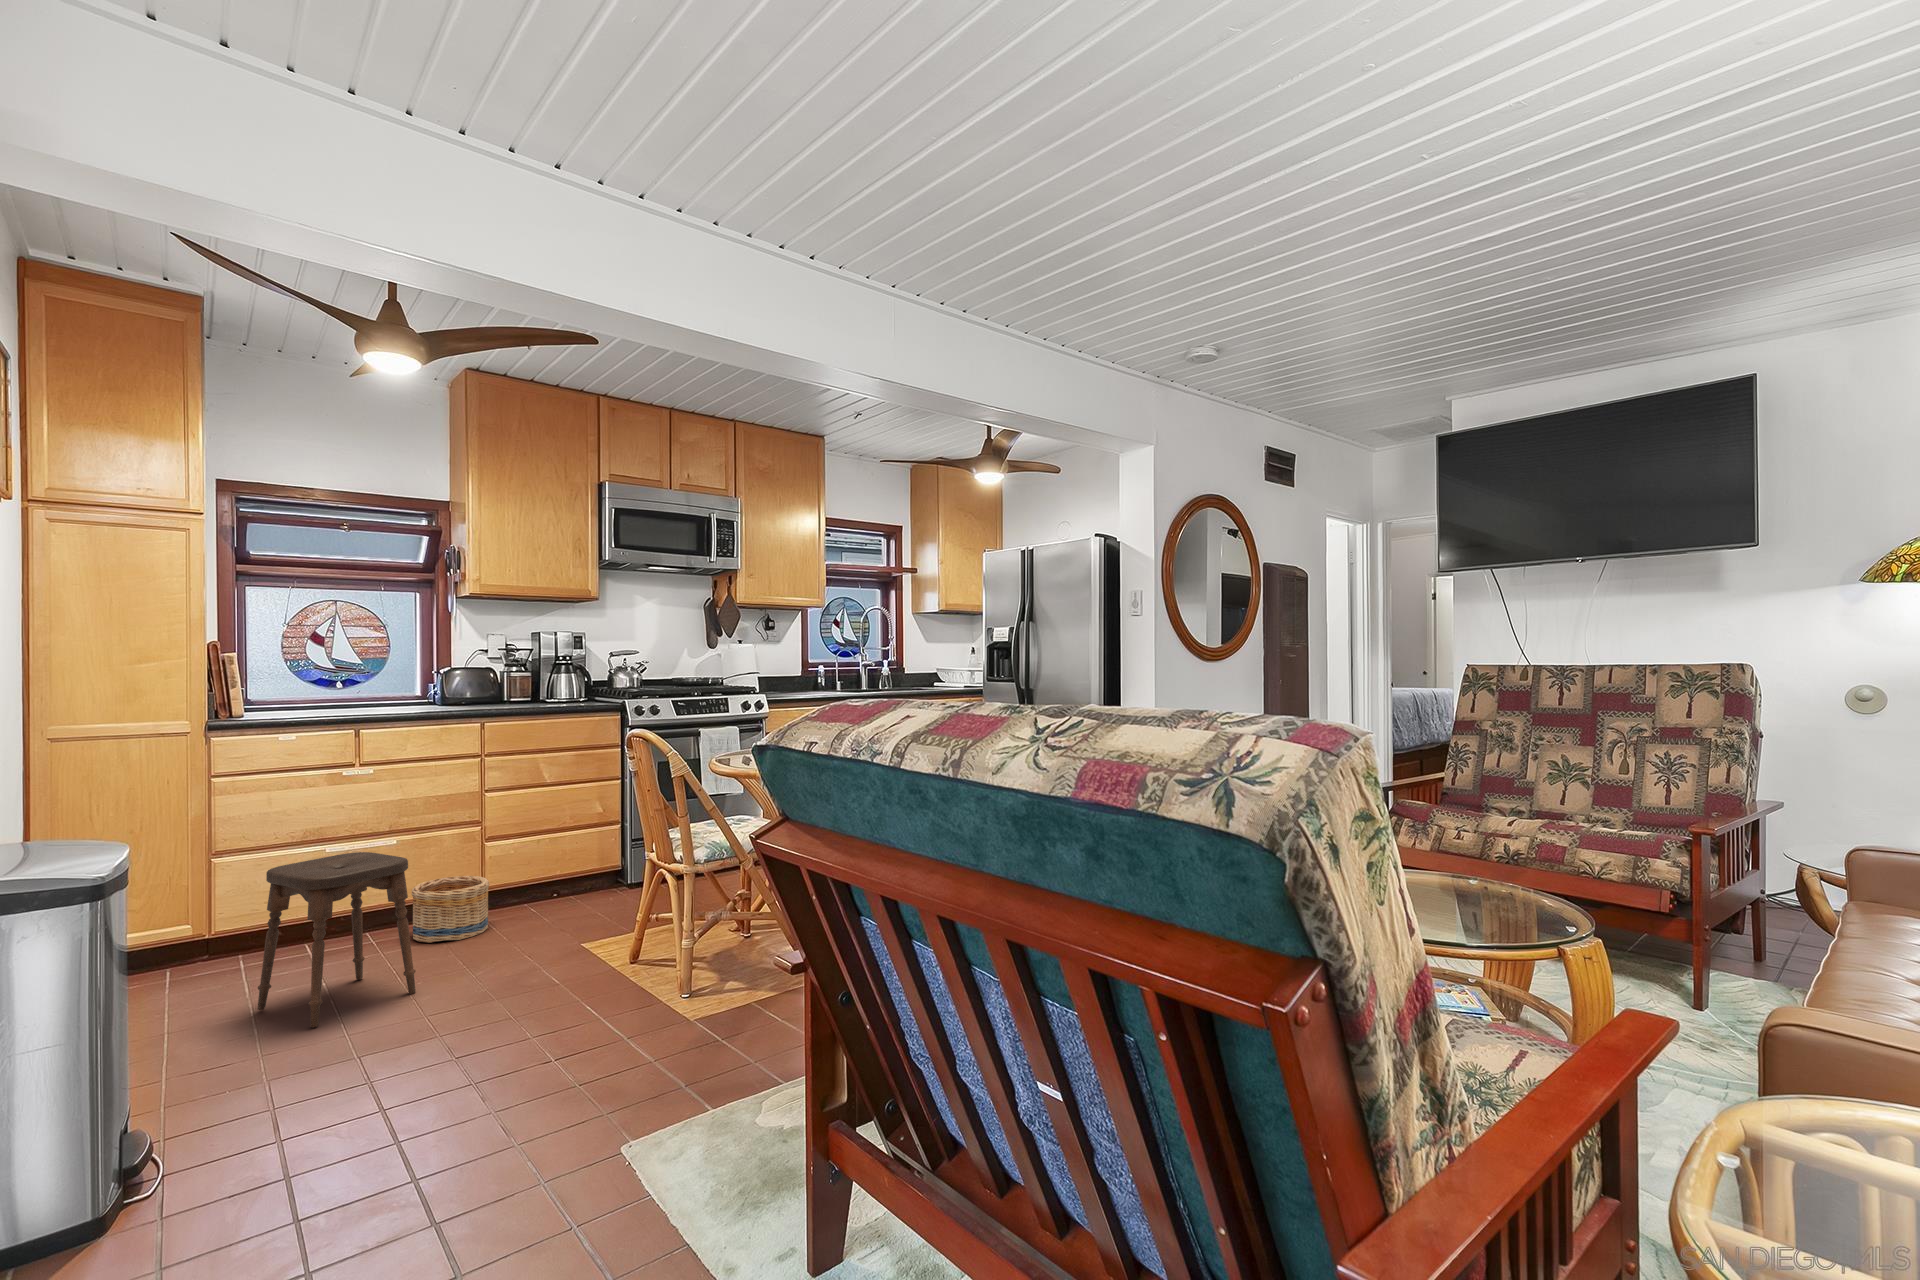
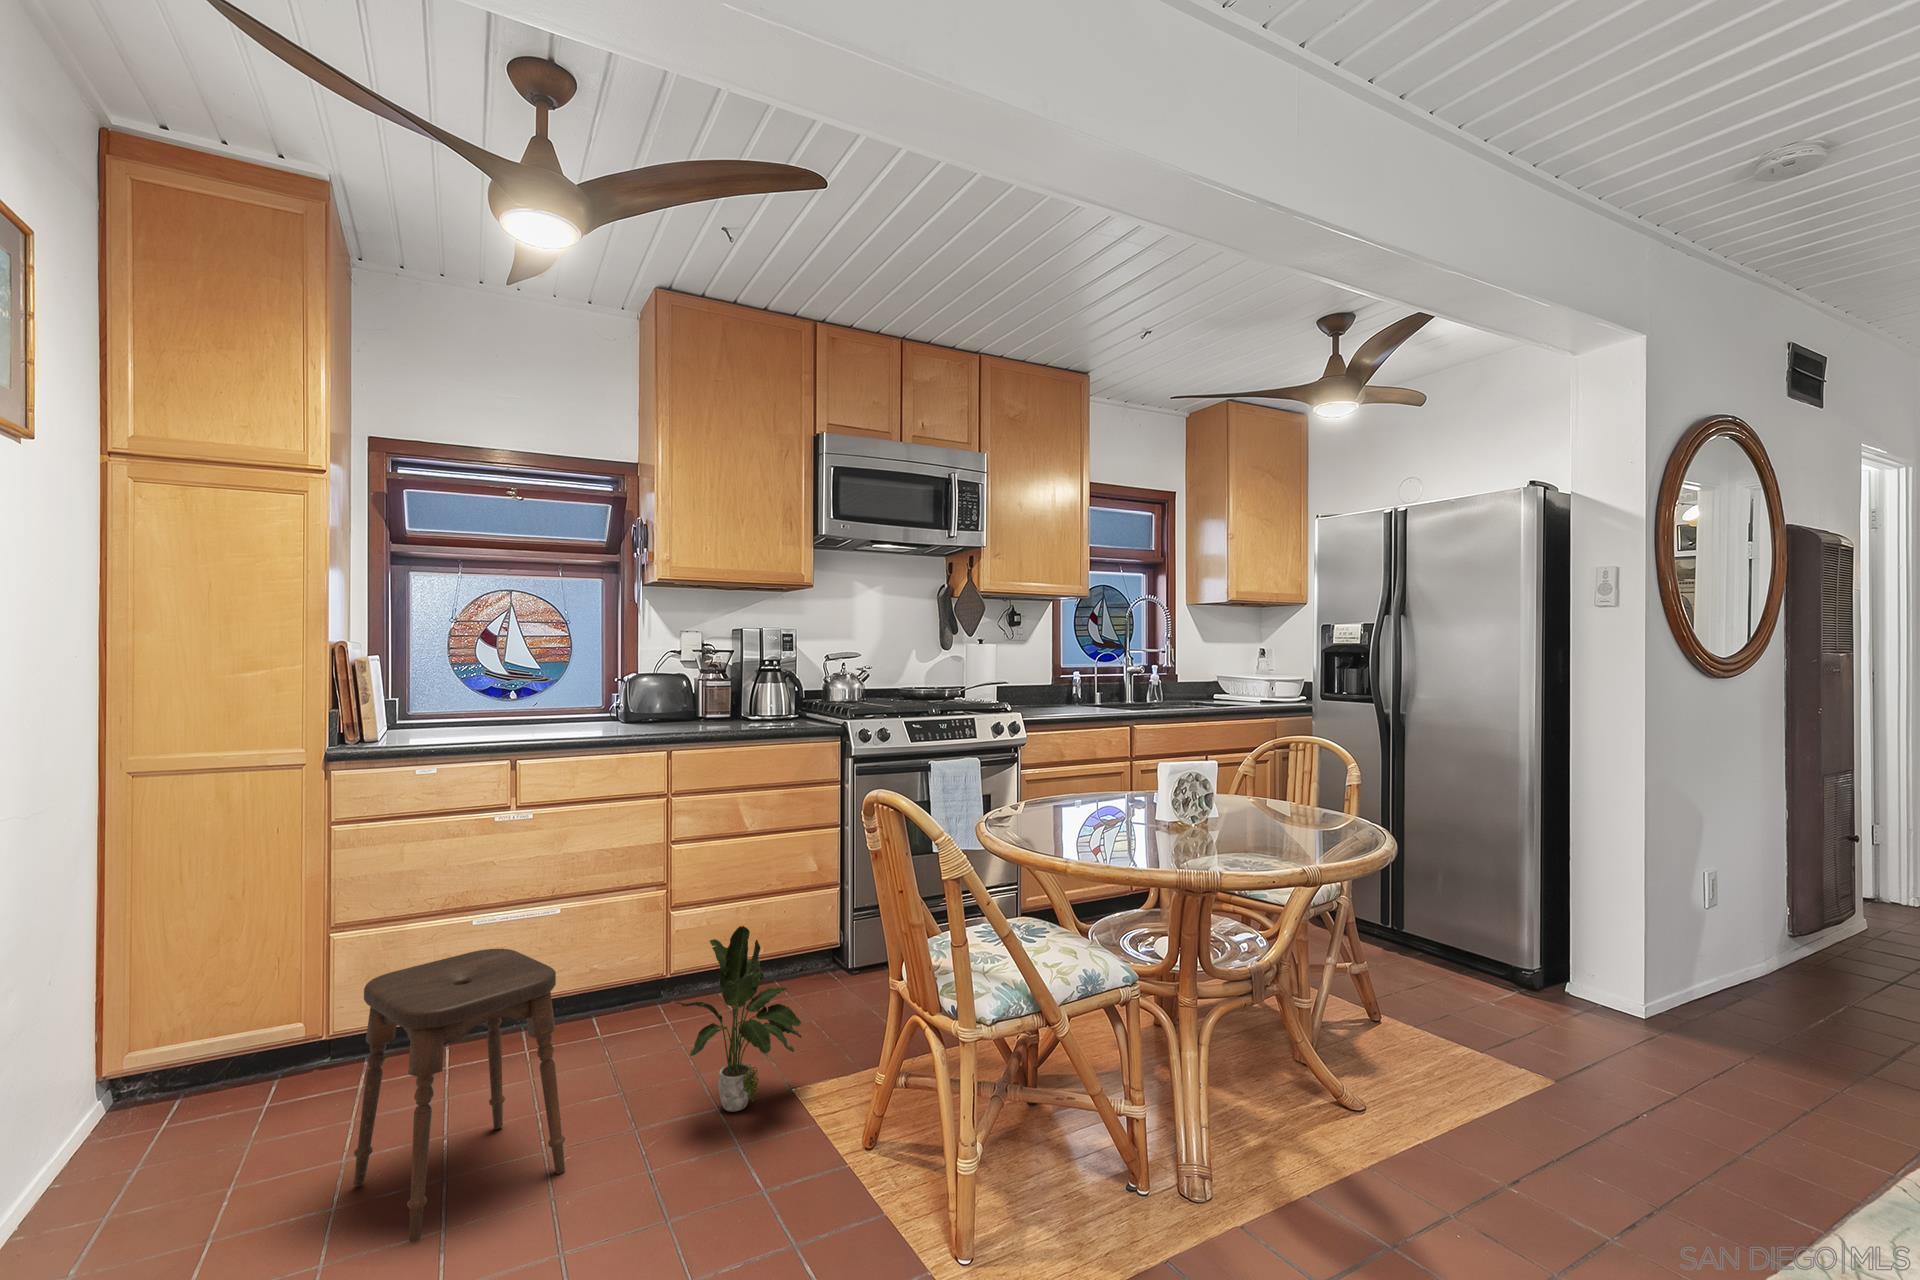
potted plant: none [493,833,587,958] -> present [675,926,802,1112]
basket: present [412,876,489,943] -> none [577,958,675,1058]

